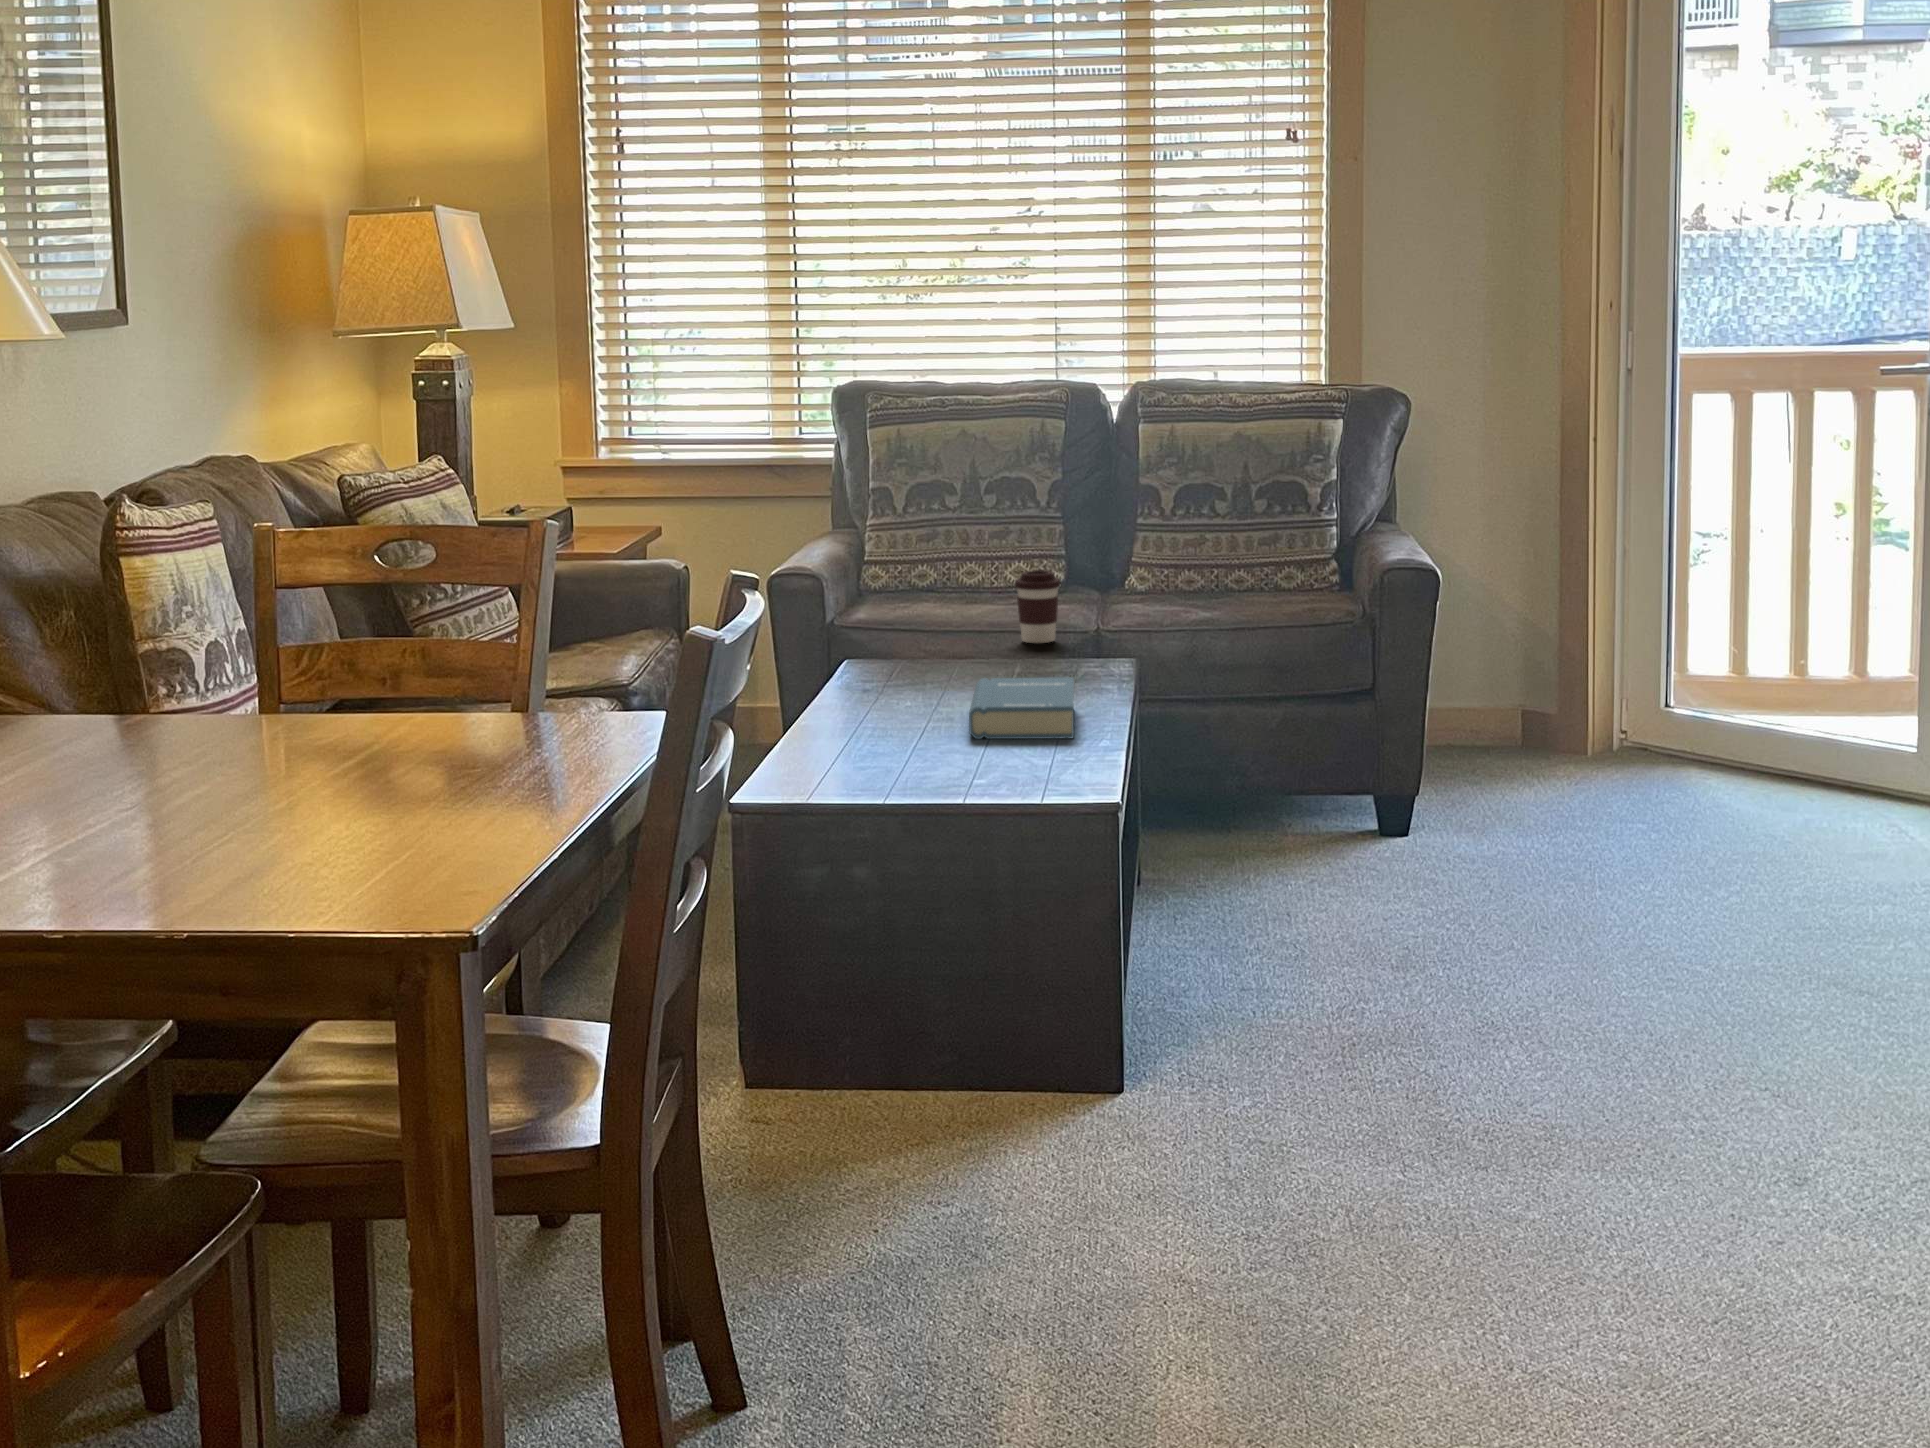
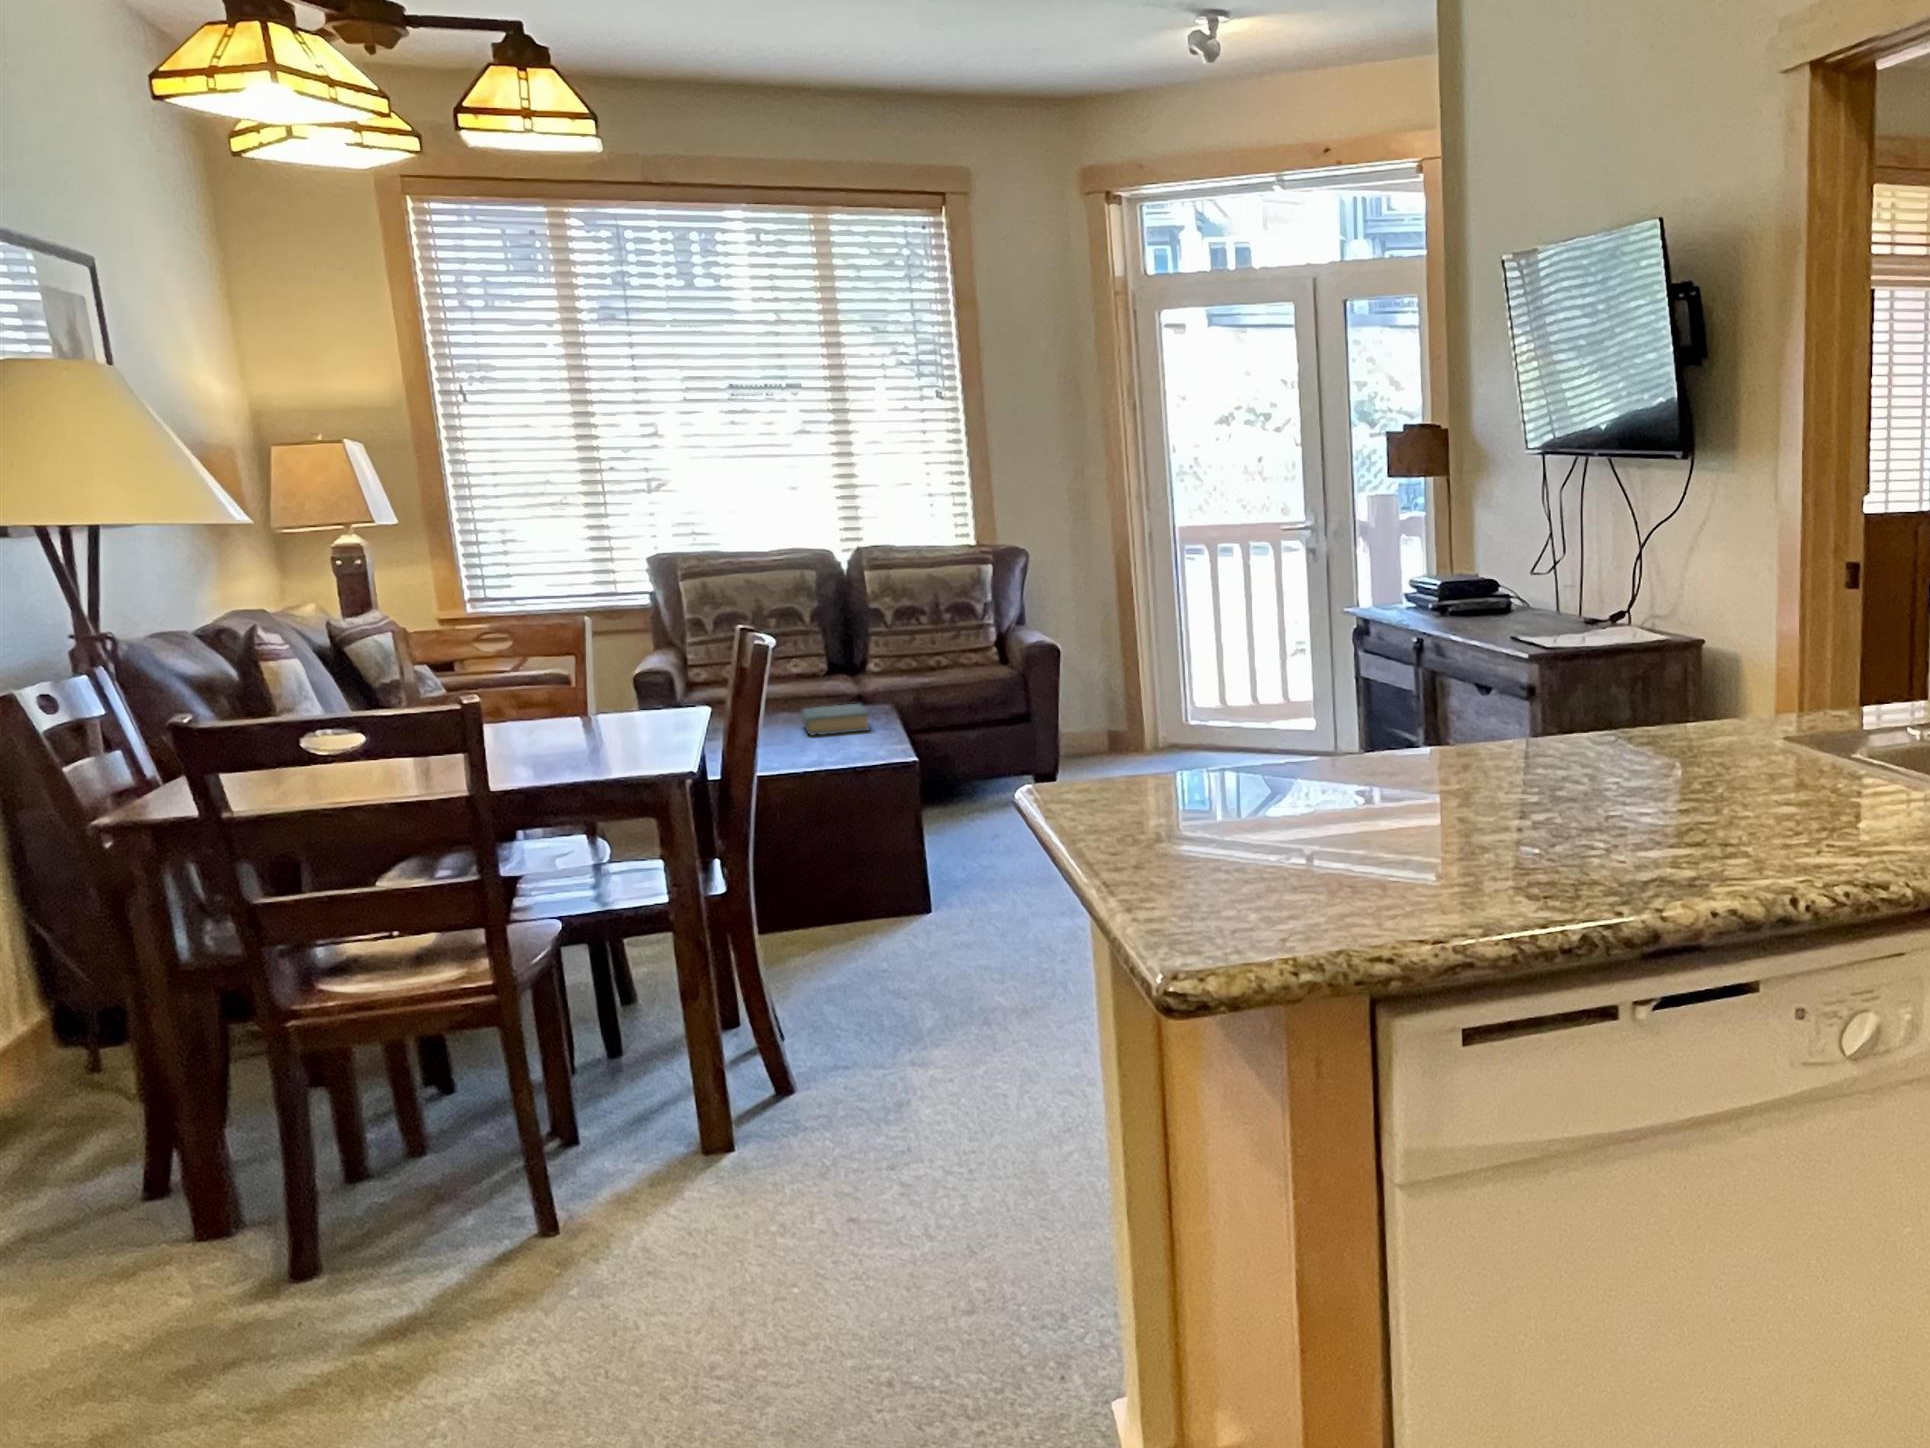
coffee cup: present [1014,570,1060,643] -> none [802,658,832,702]

